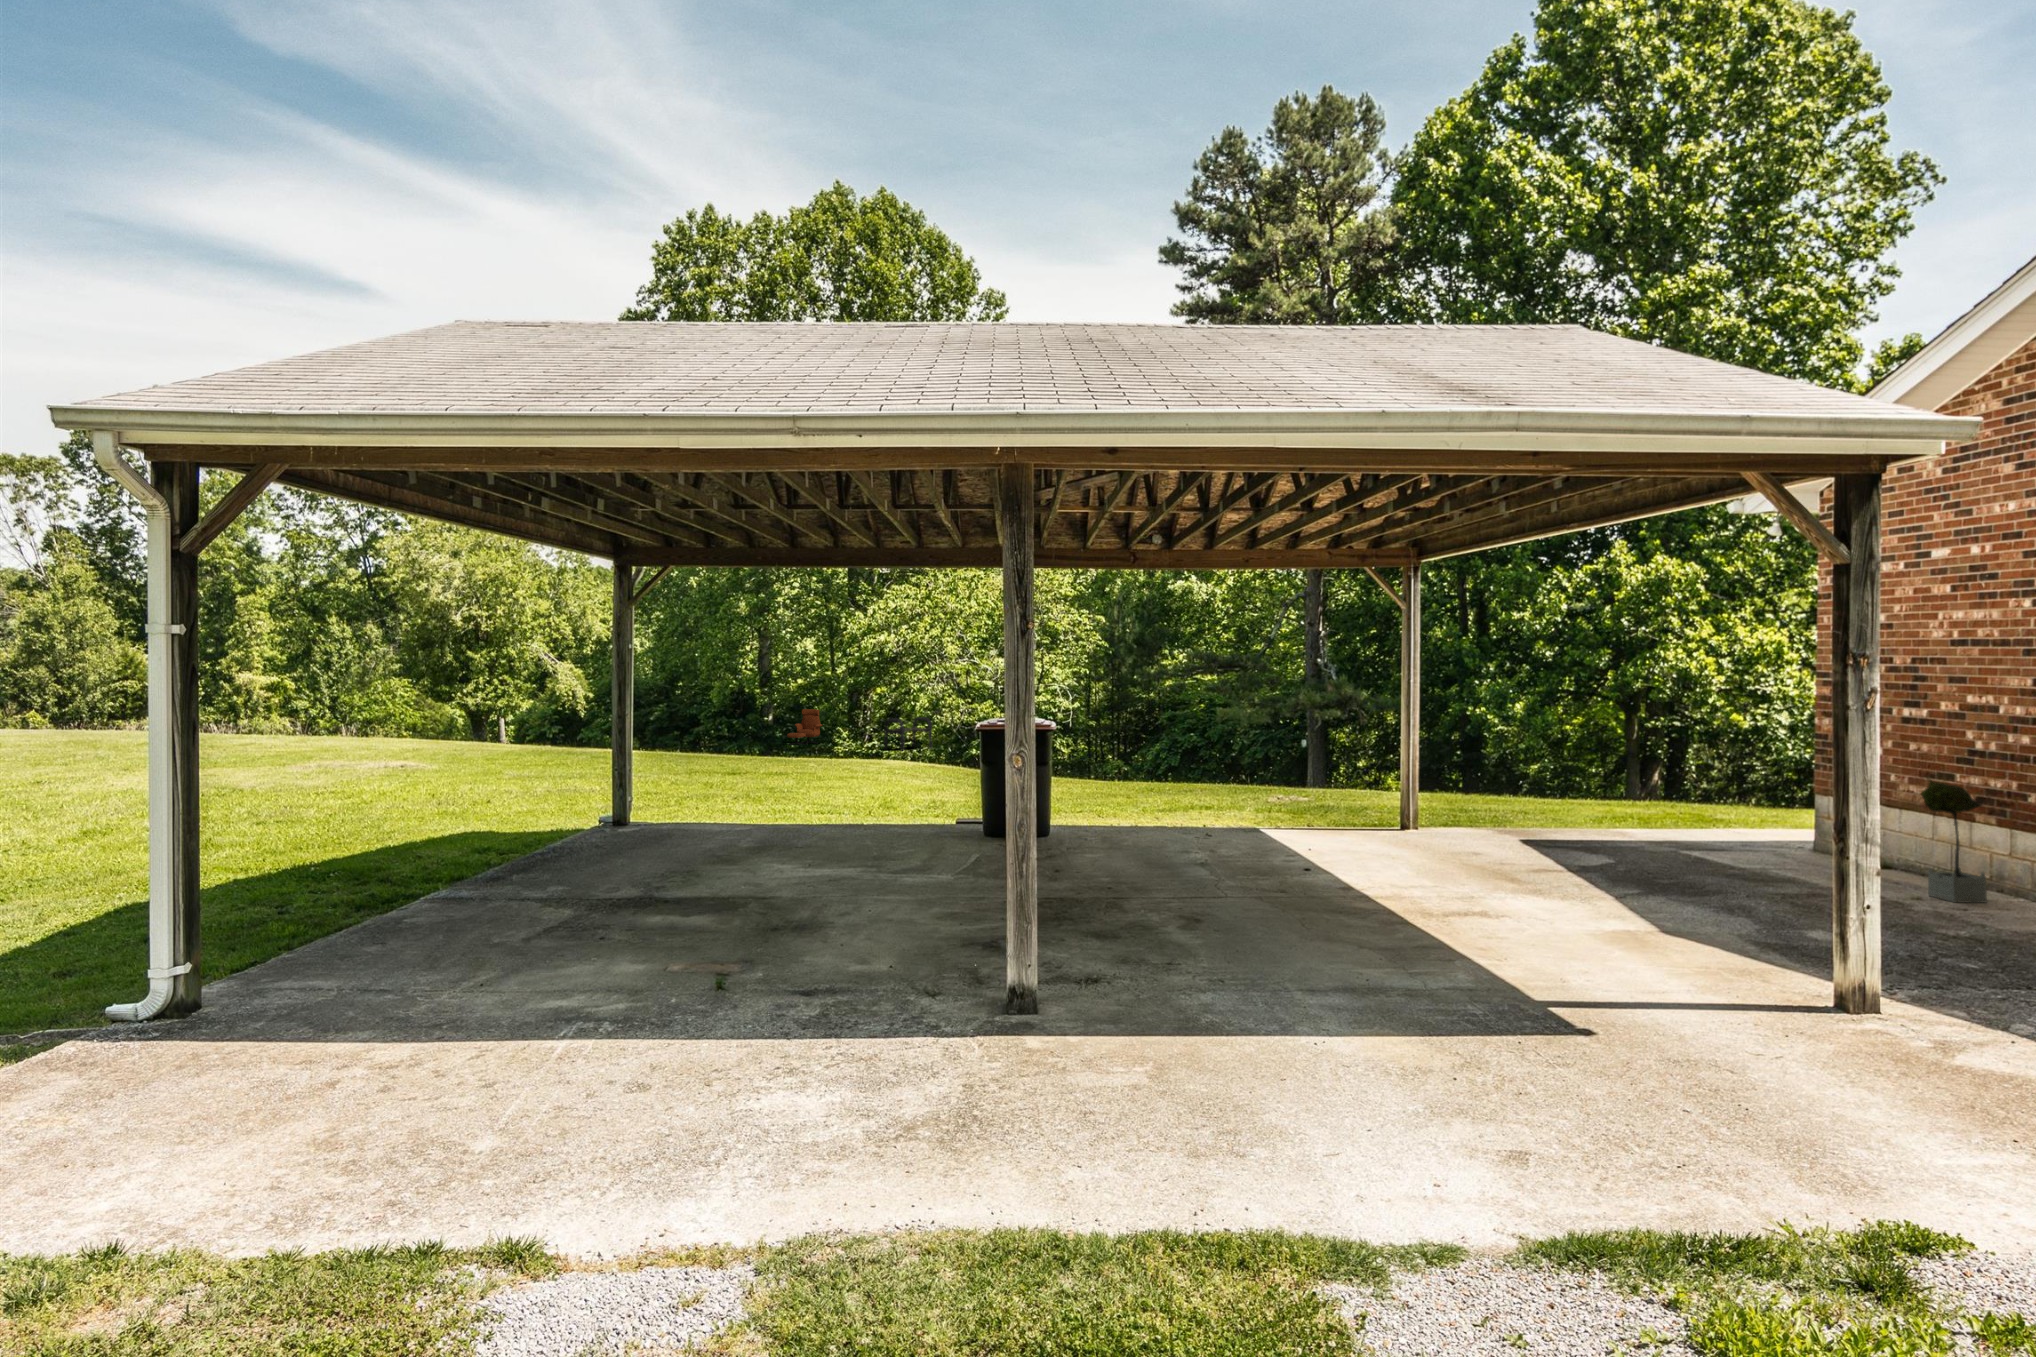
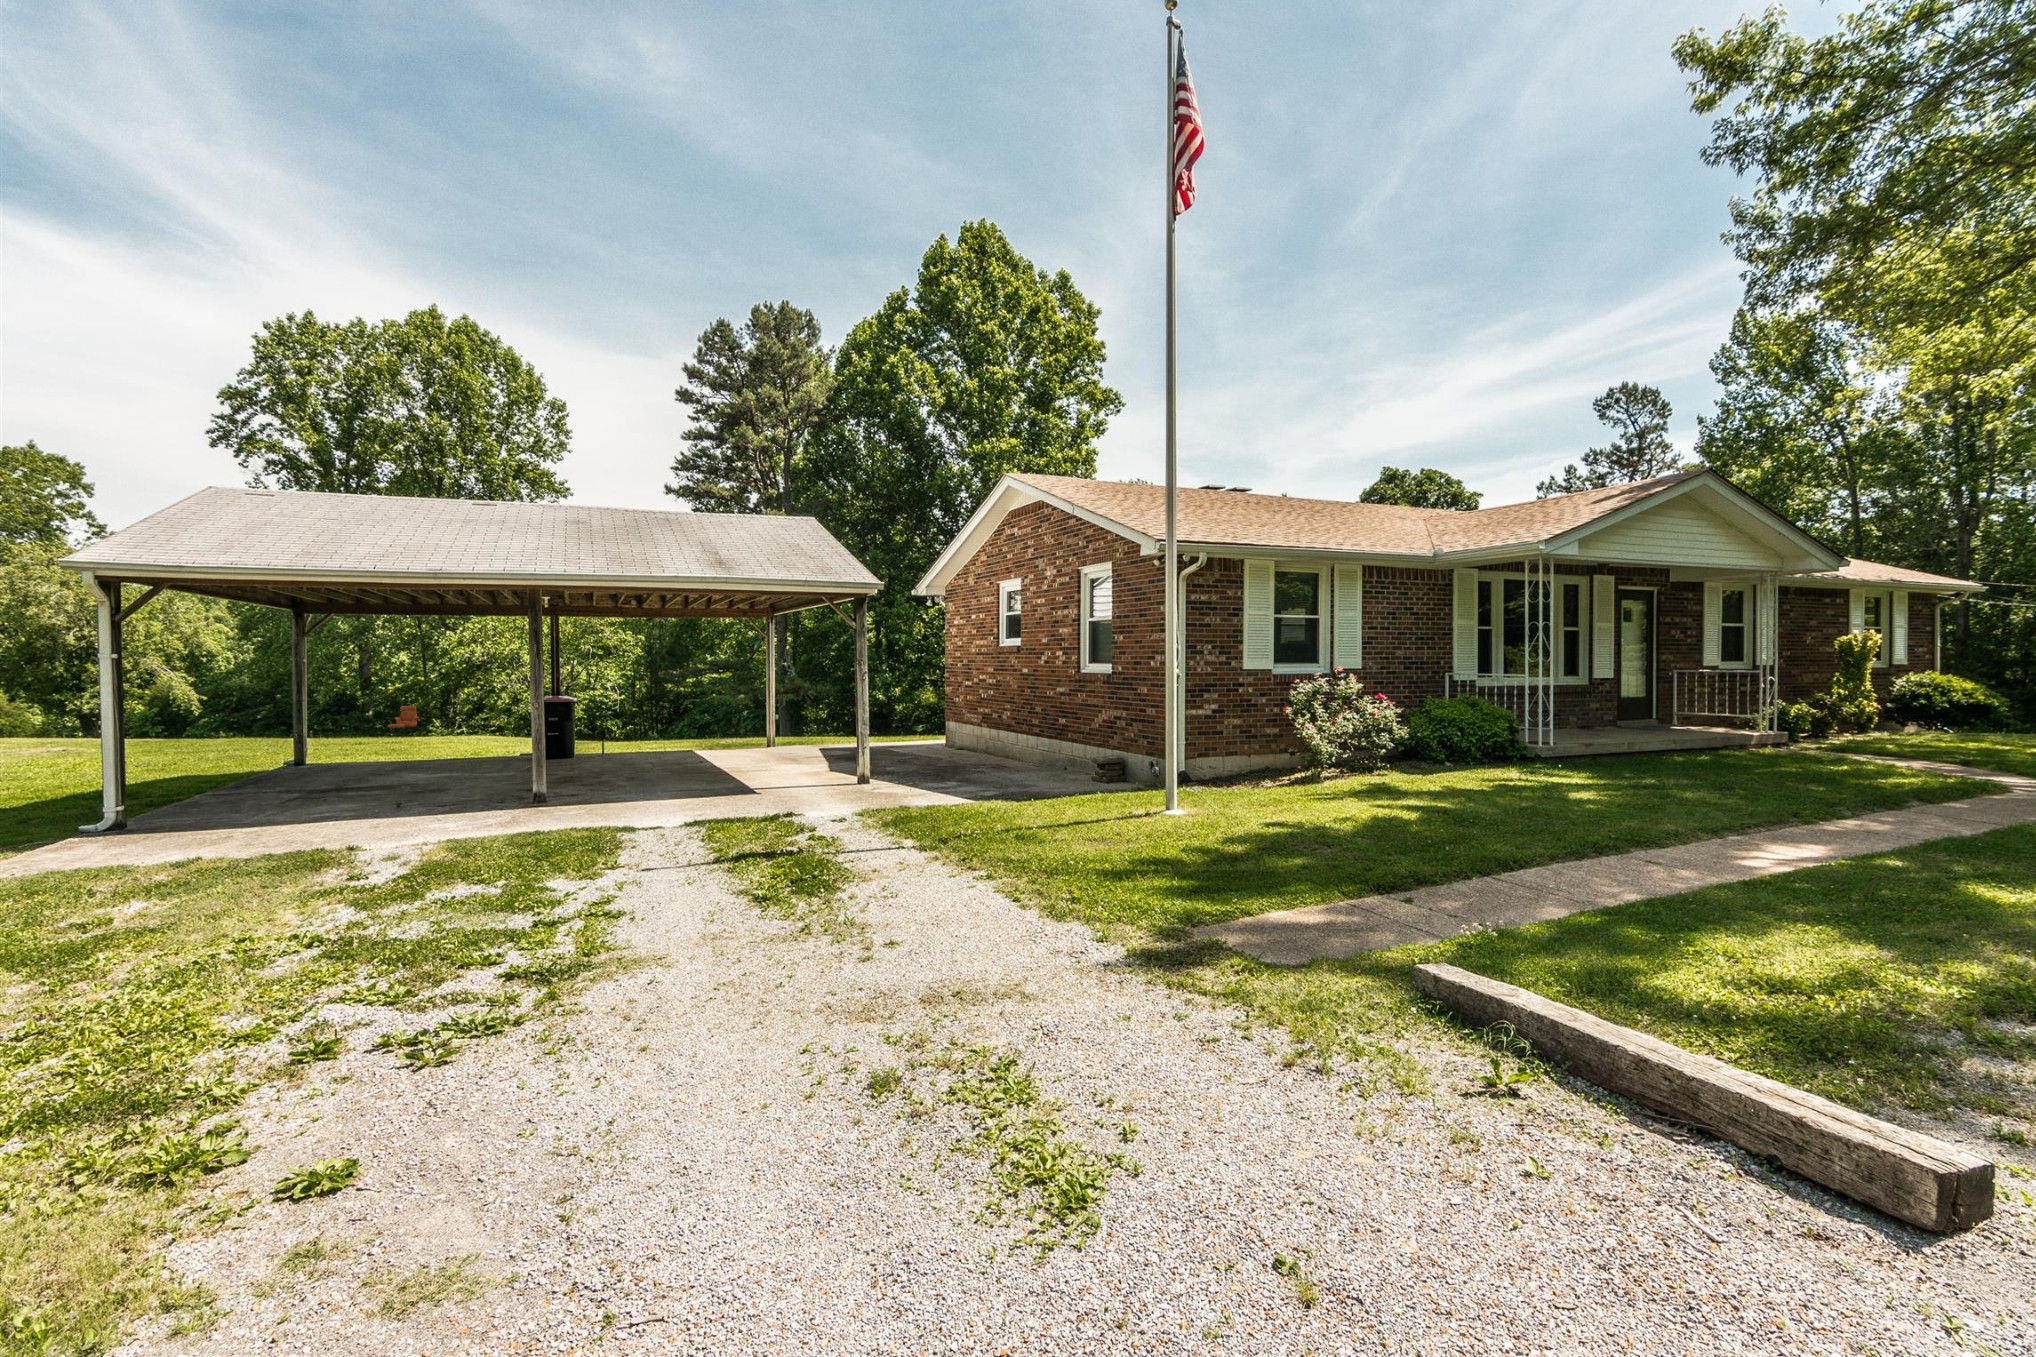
bench: present [884,717,933,751] -> none [473,708,514,733]
potted tree: present [1921,780,1987,903] -> none [962,709,982,757]

